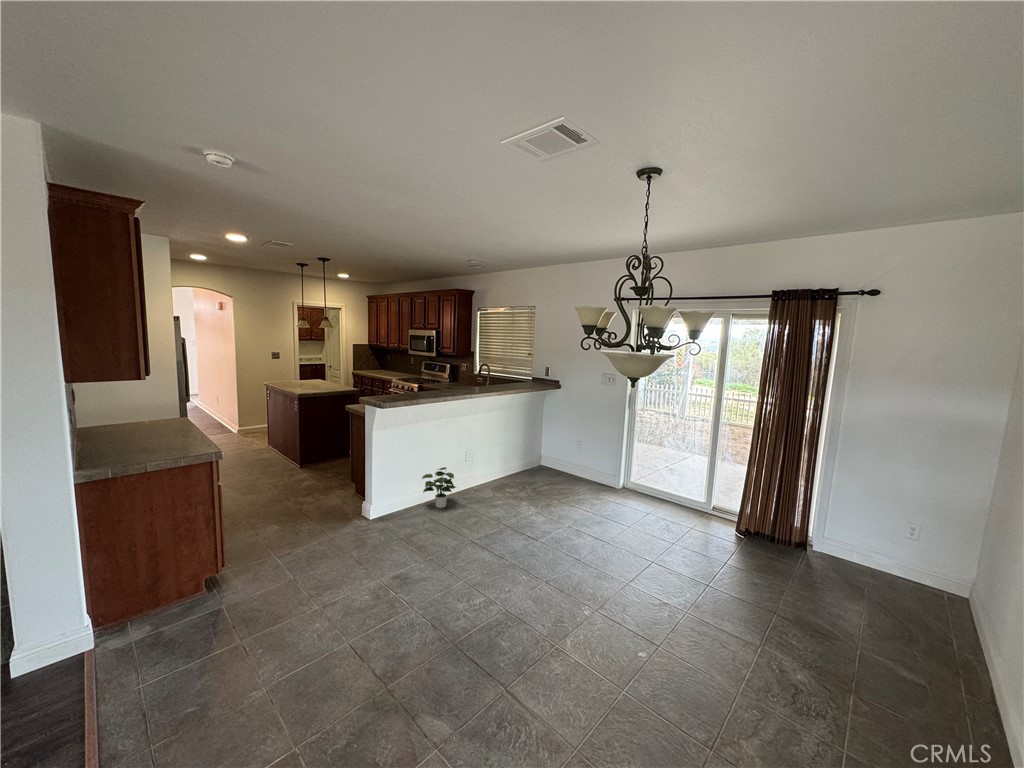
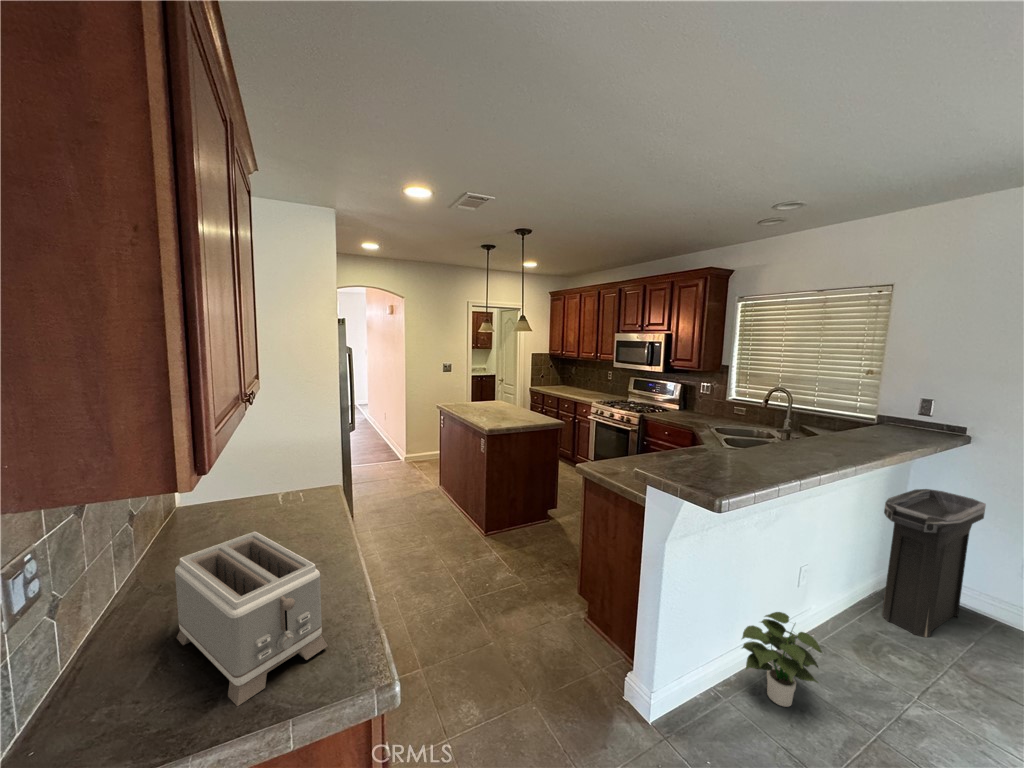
toaster: none [109,413,186,460] -> present [175,532,328,706]
trash can: none [515,413,563,482] -> present [882,489,986,637]

